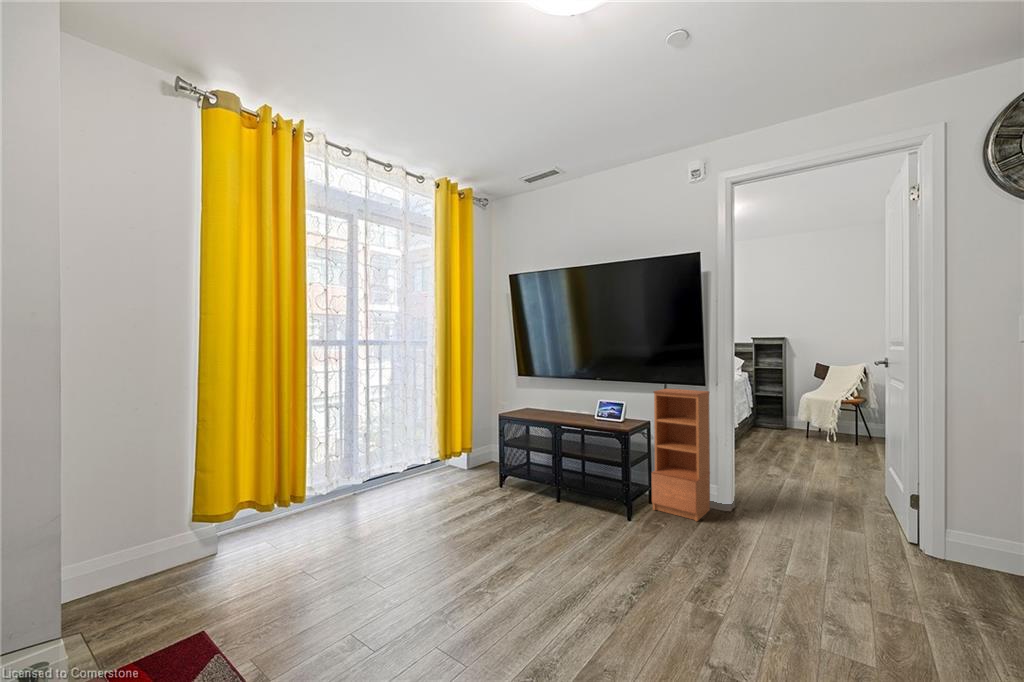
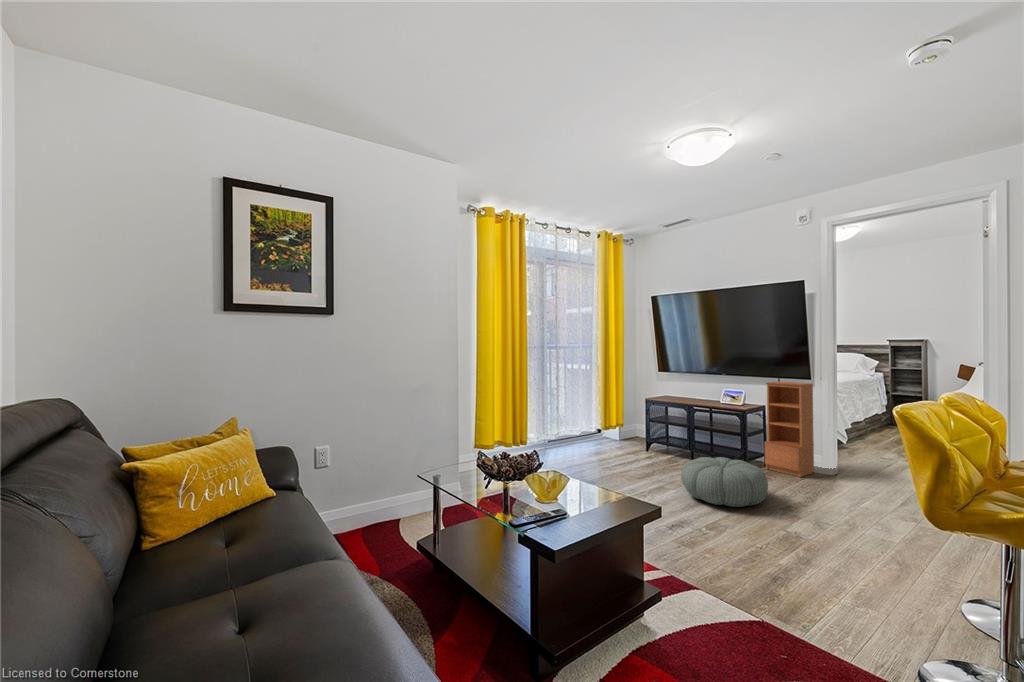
pouf: none [542,511,673,610] -> present [681,457,768,507]

